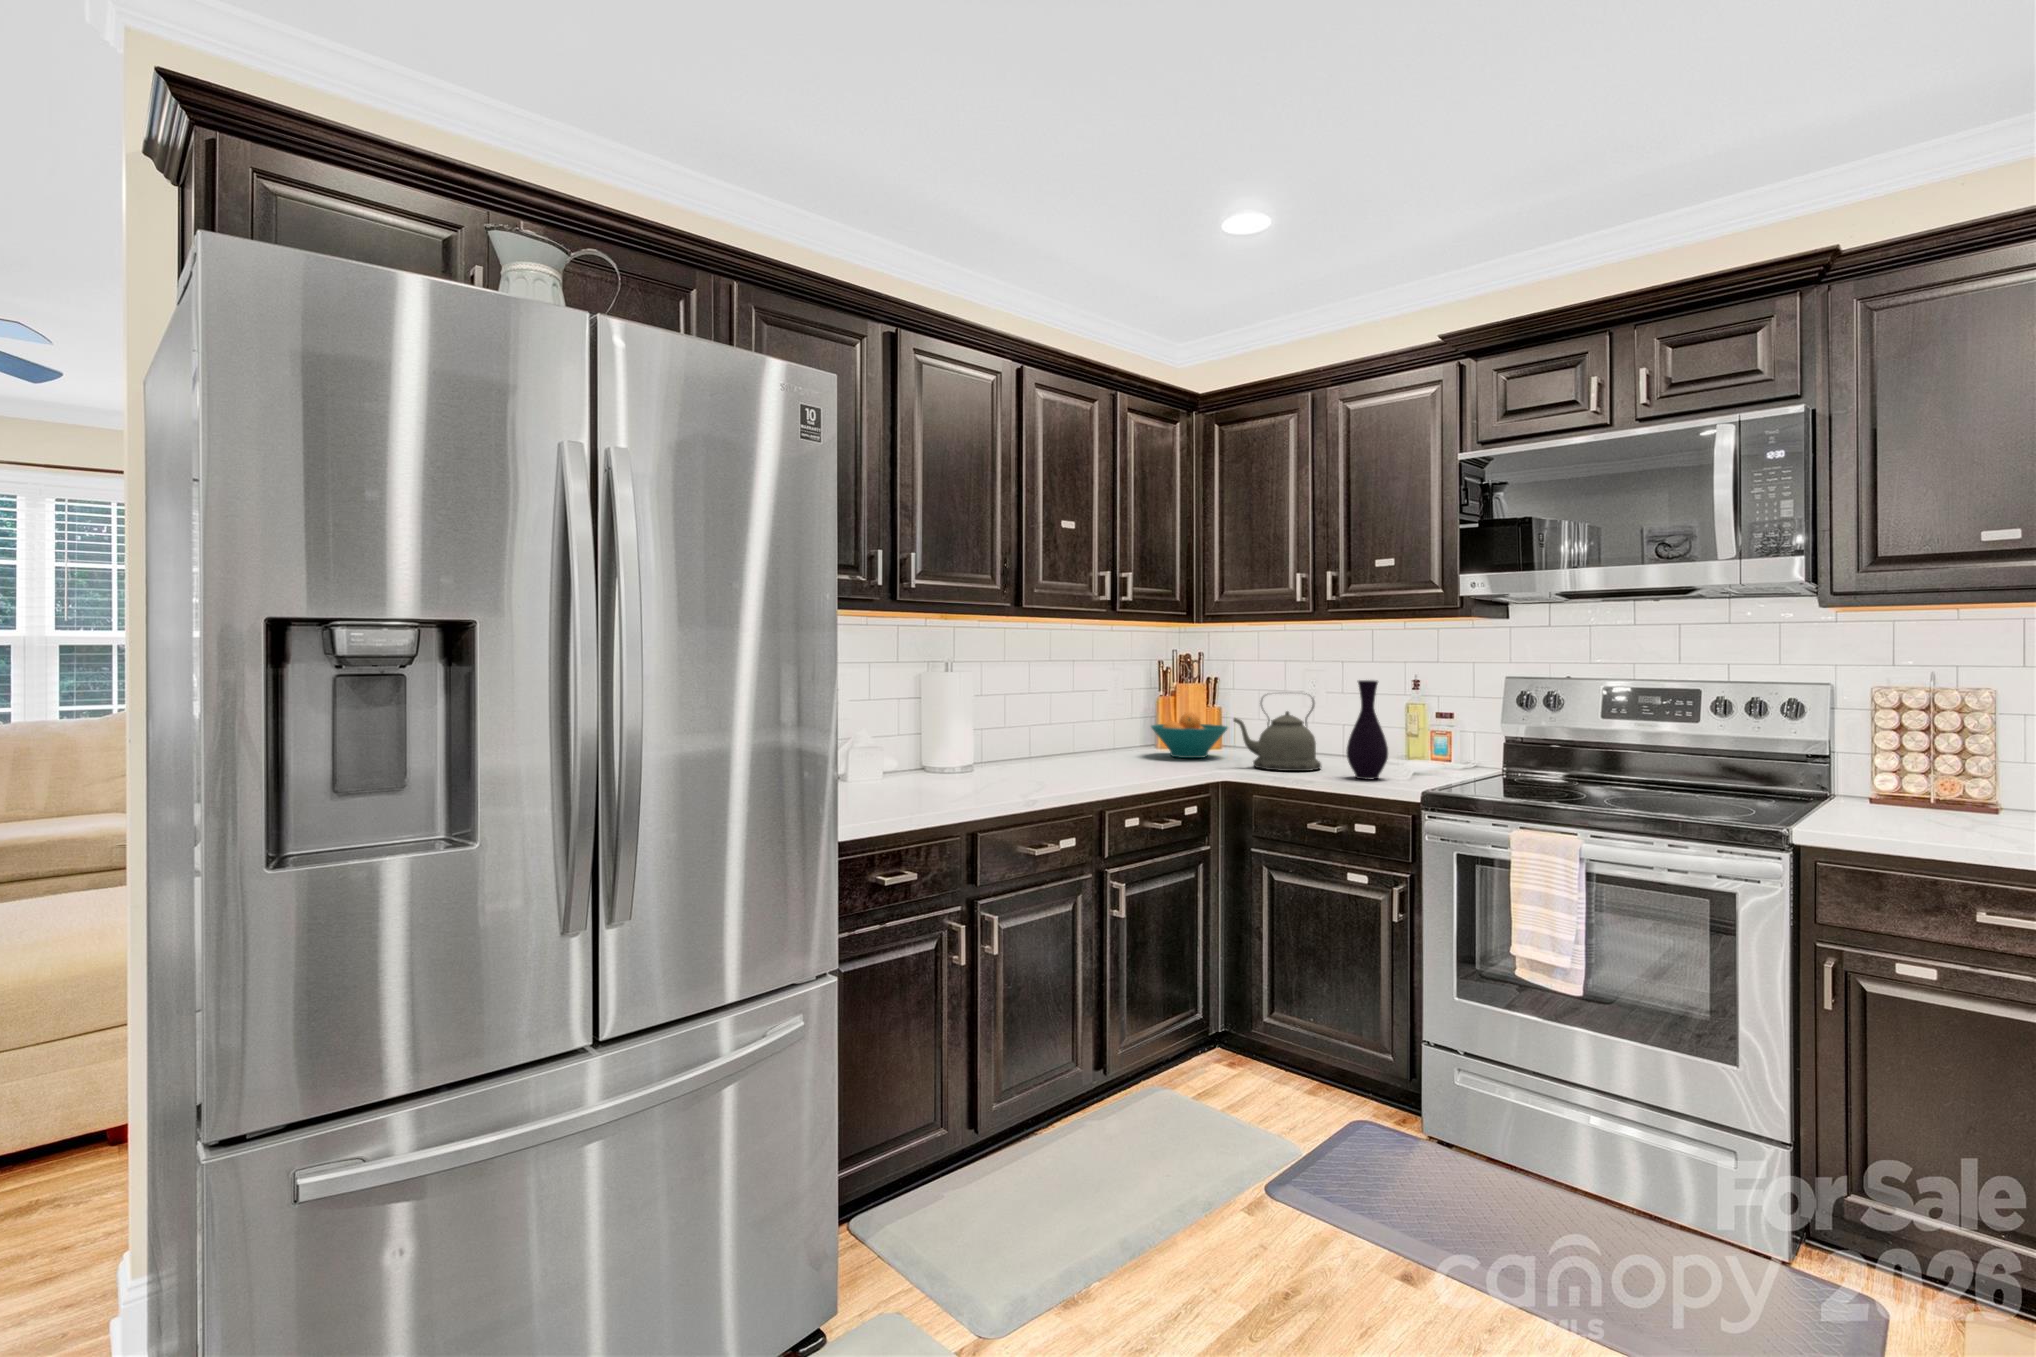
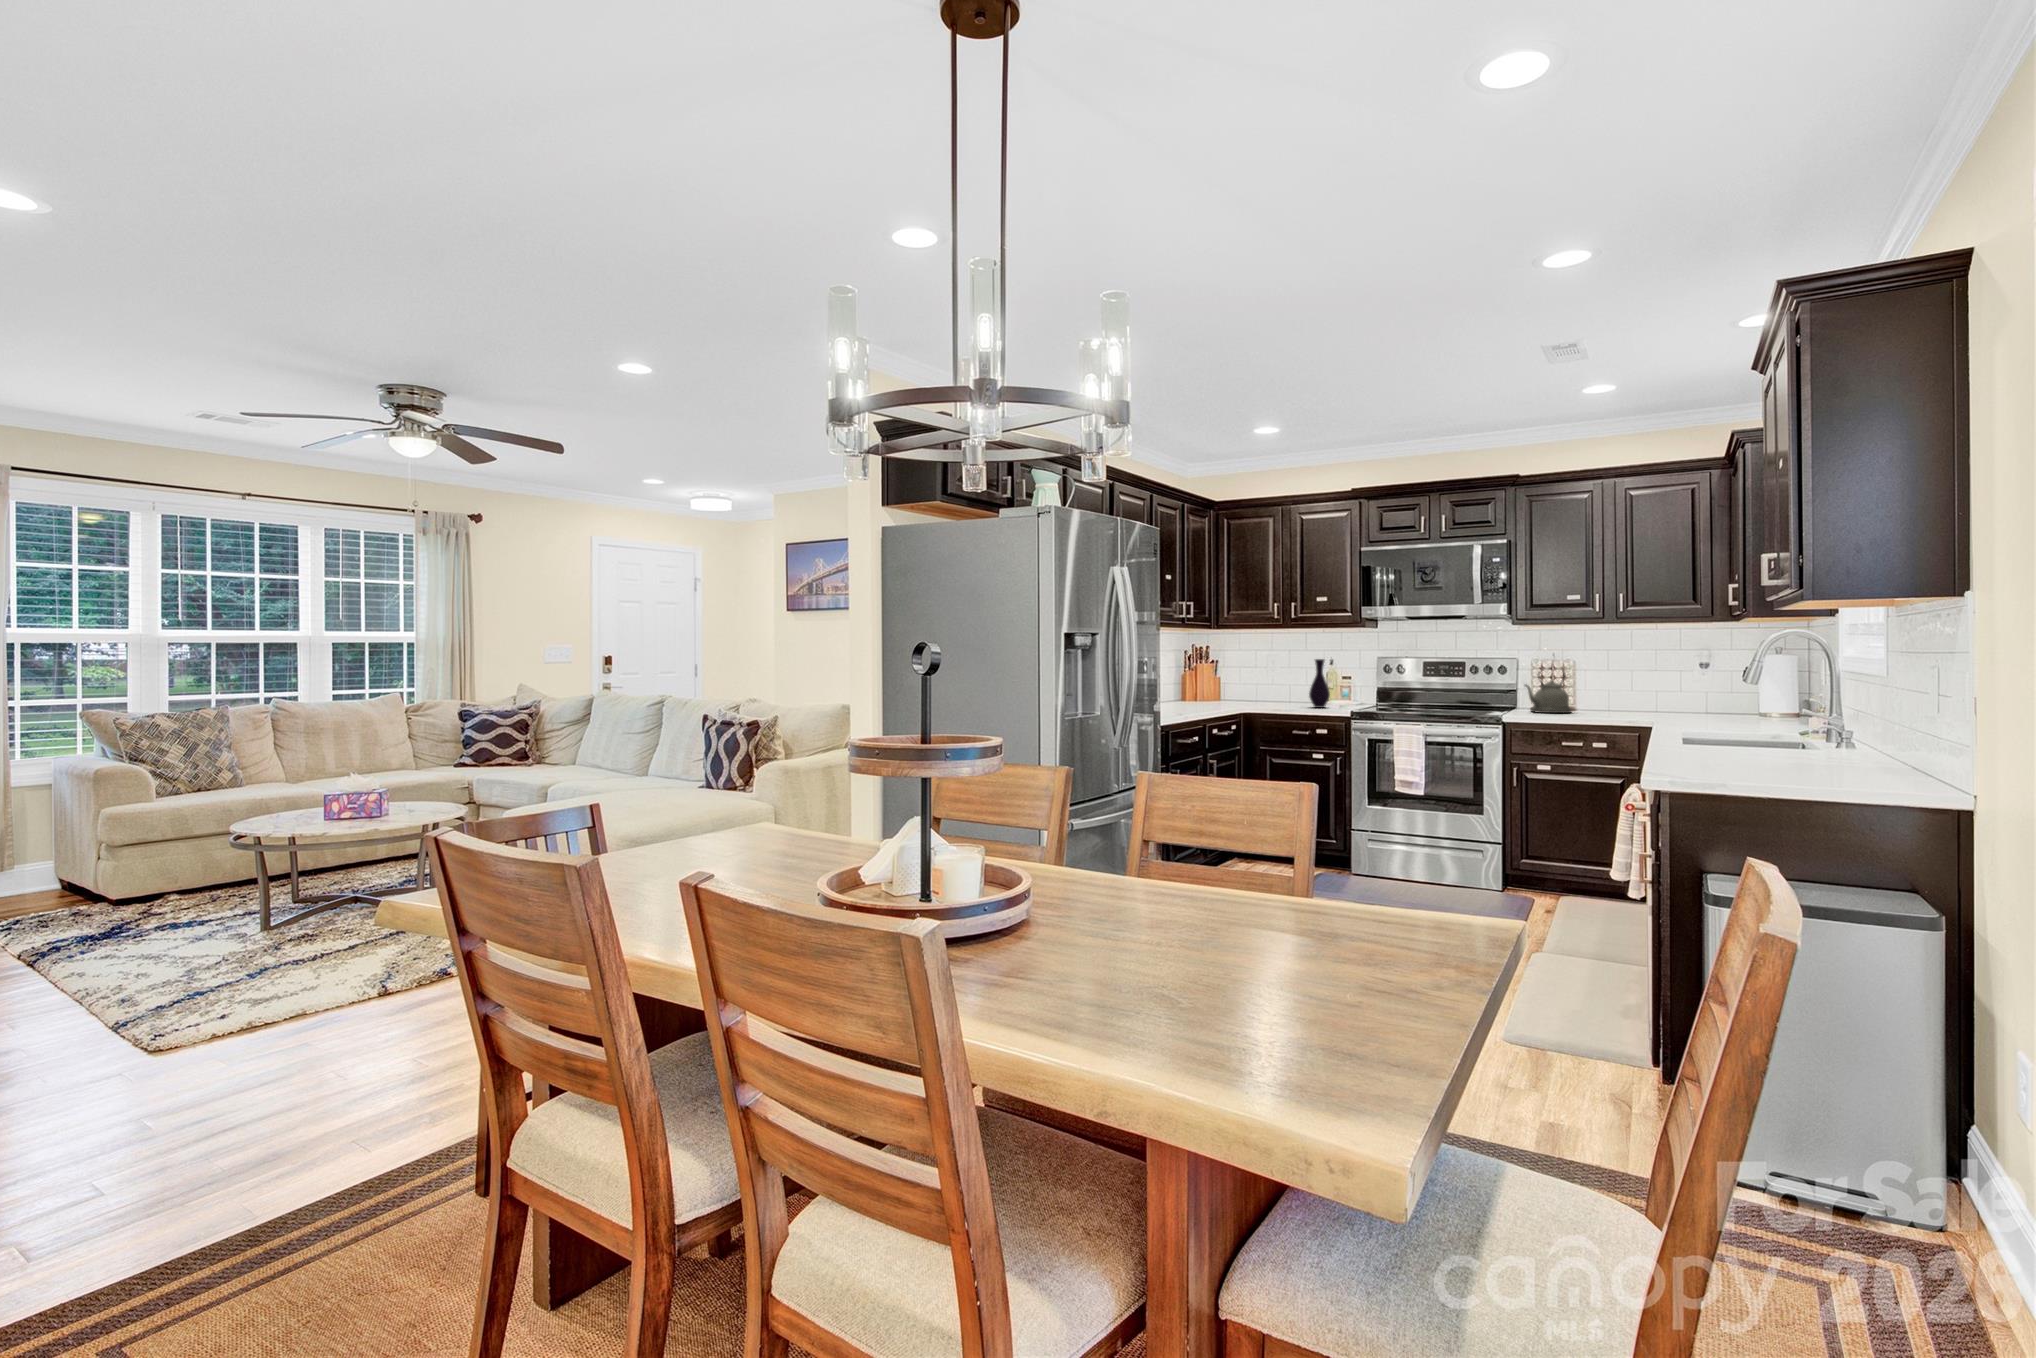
kettle: present [1234,698,1321,771] -> present [1525,671,1572,713]
fruit bowl: present [1151,712,1227,758] -> none [1193,678,1236,703]

